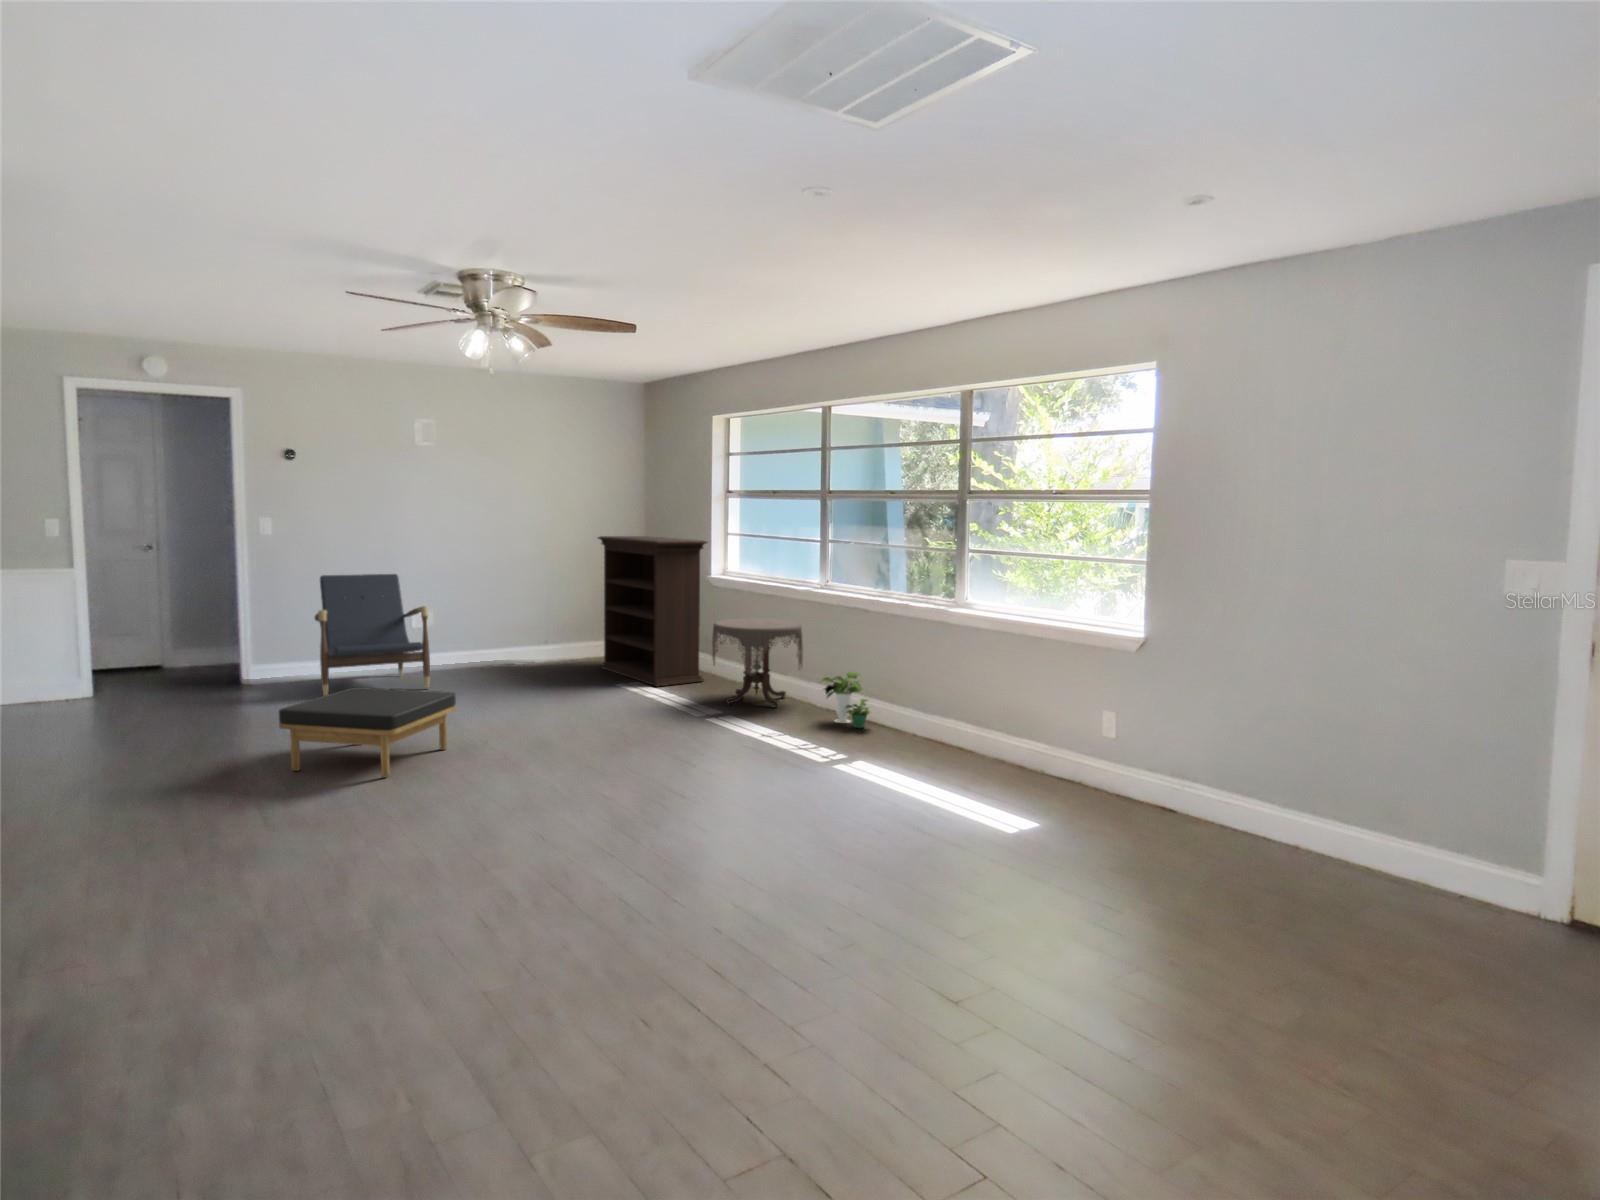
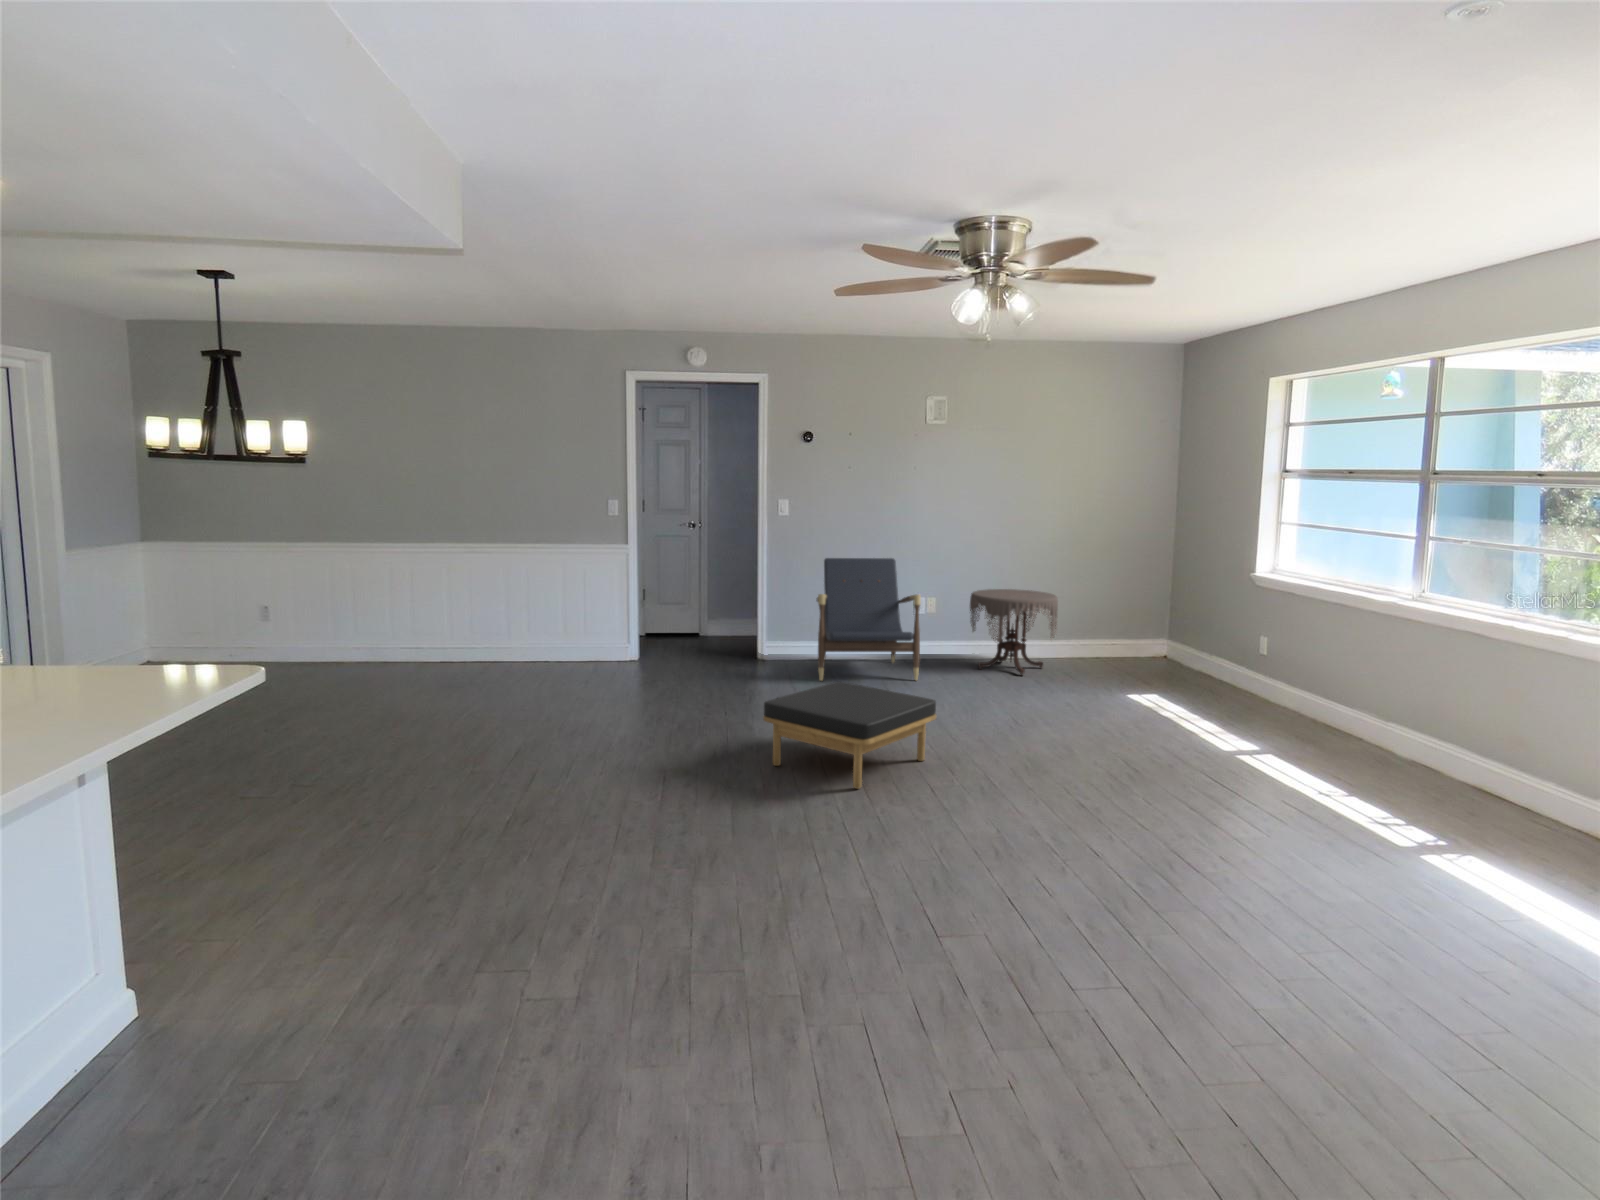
bookshelf: present [598,536,707,686] -> none [1102,523,1250,705]
side table: present [712,618,803,708] -> present [970,589,1058,676]
potted plant: present [819,672,870,728] -> none [1410,726,1507,810]

